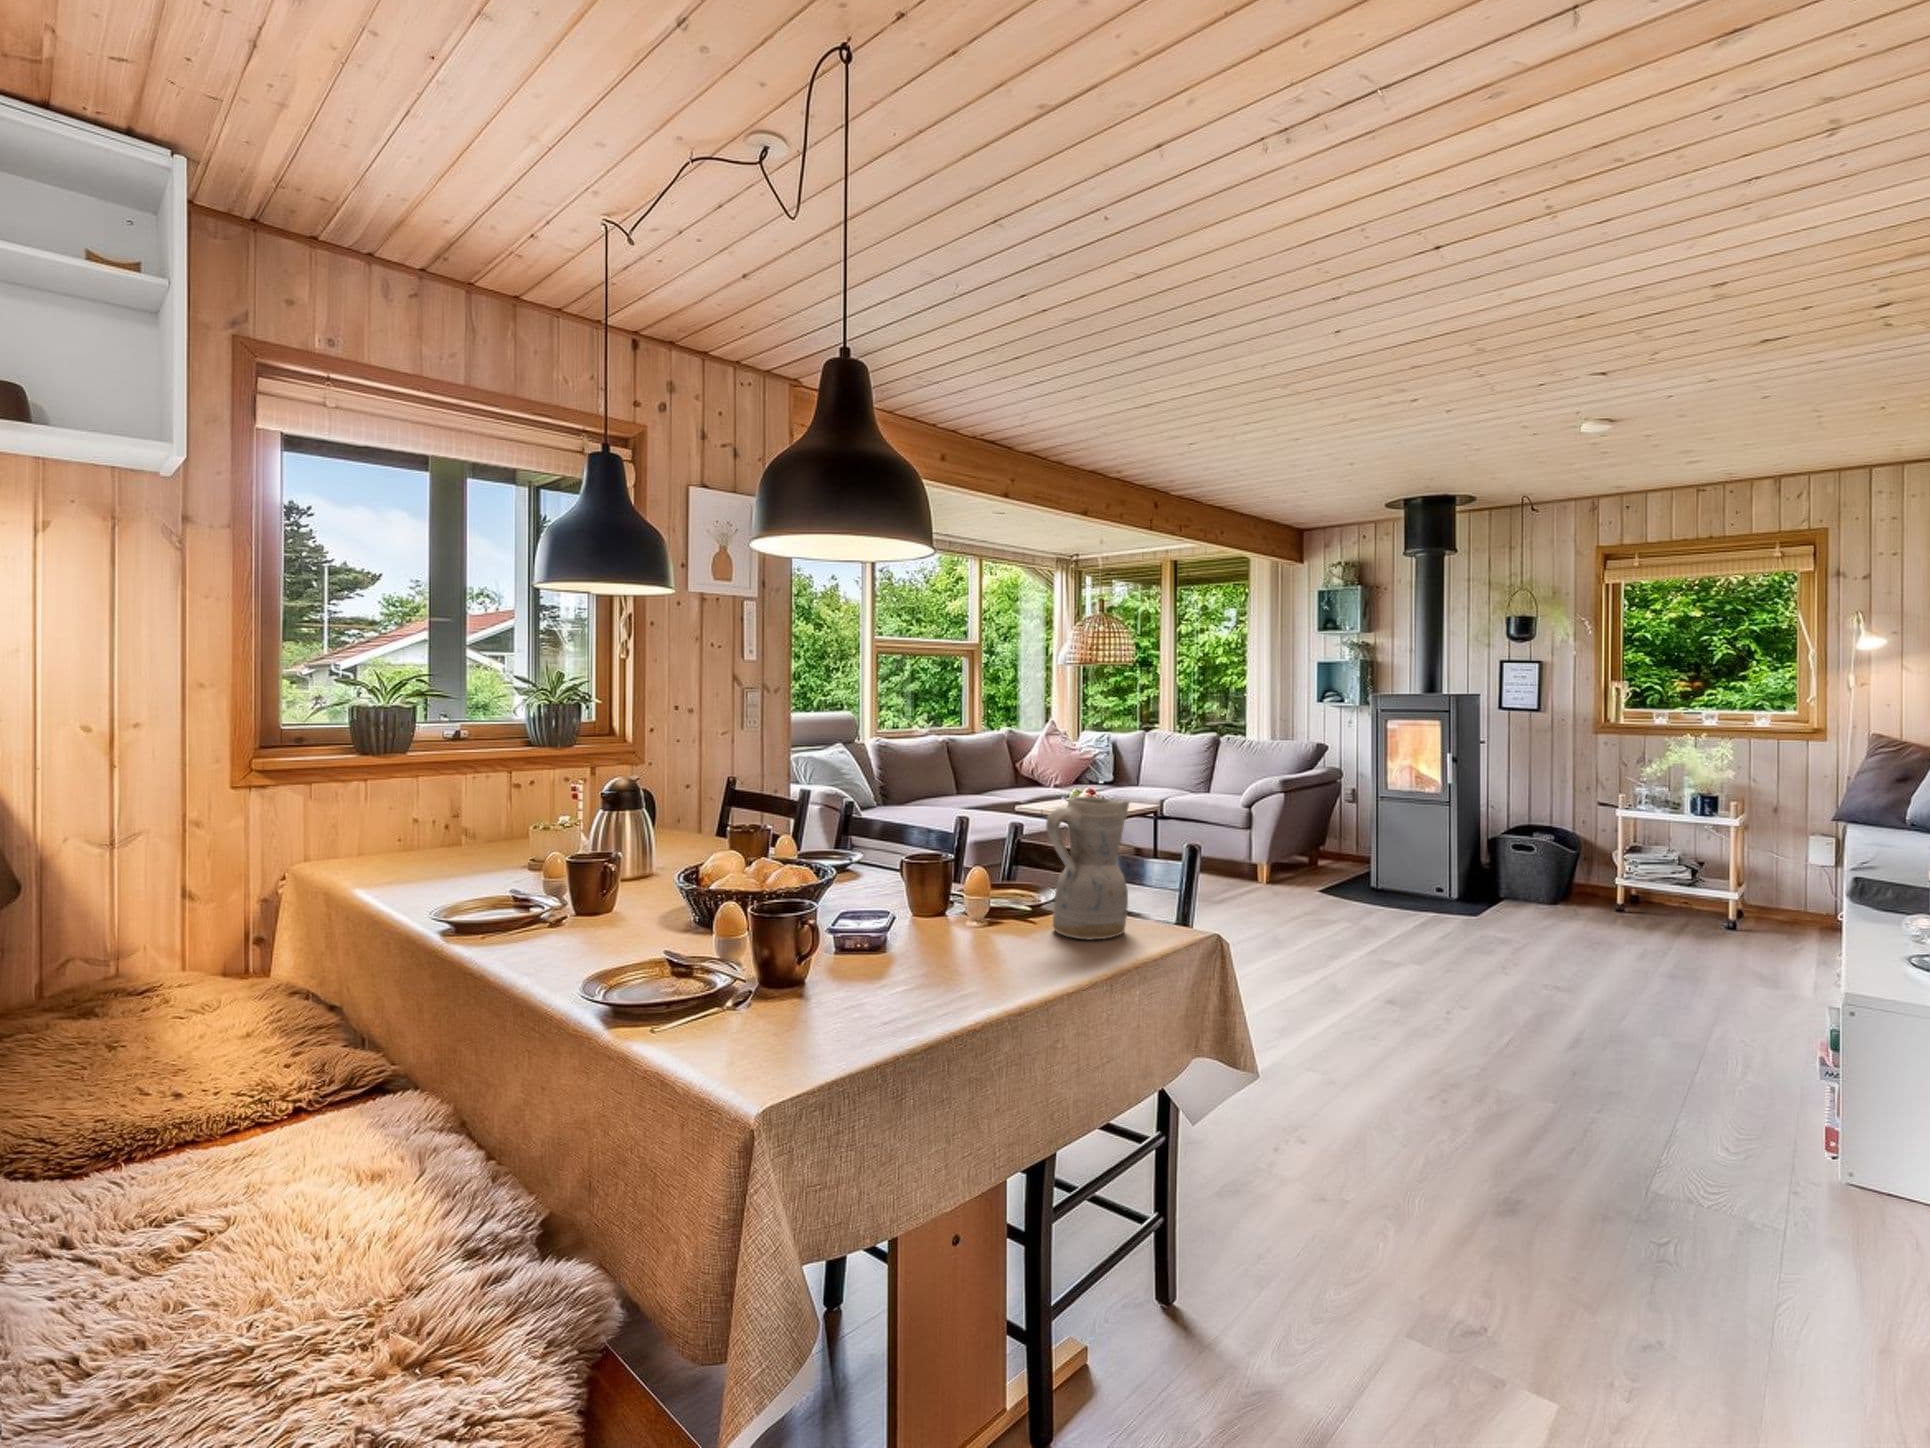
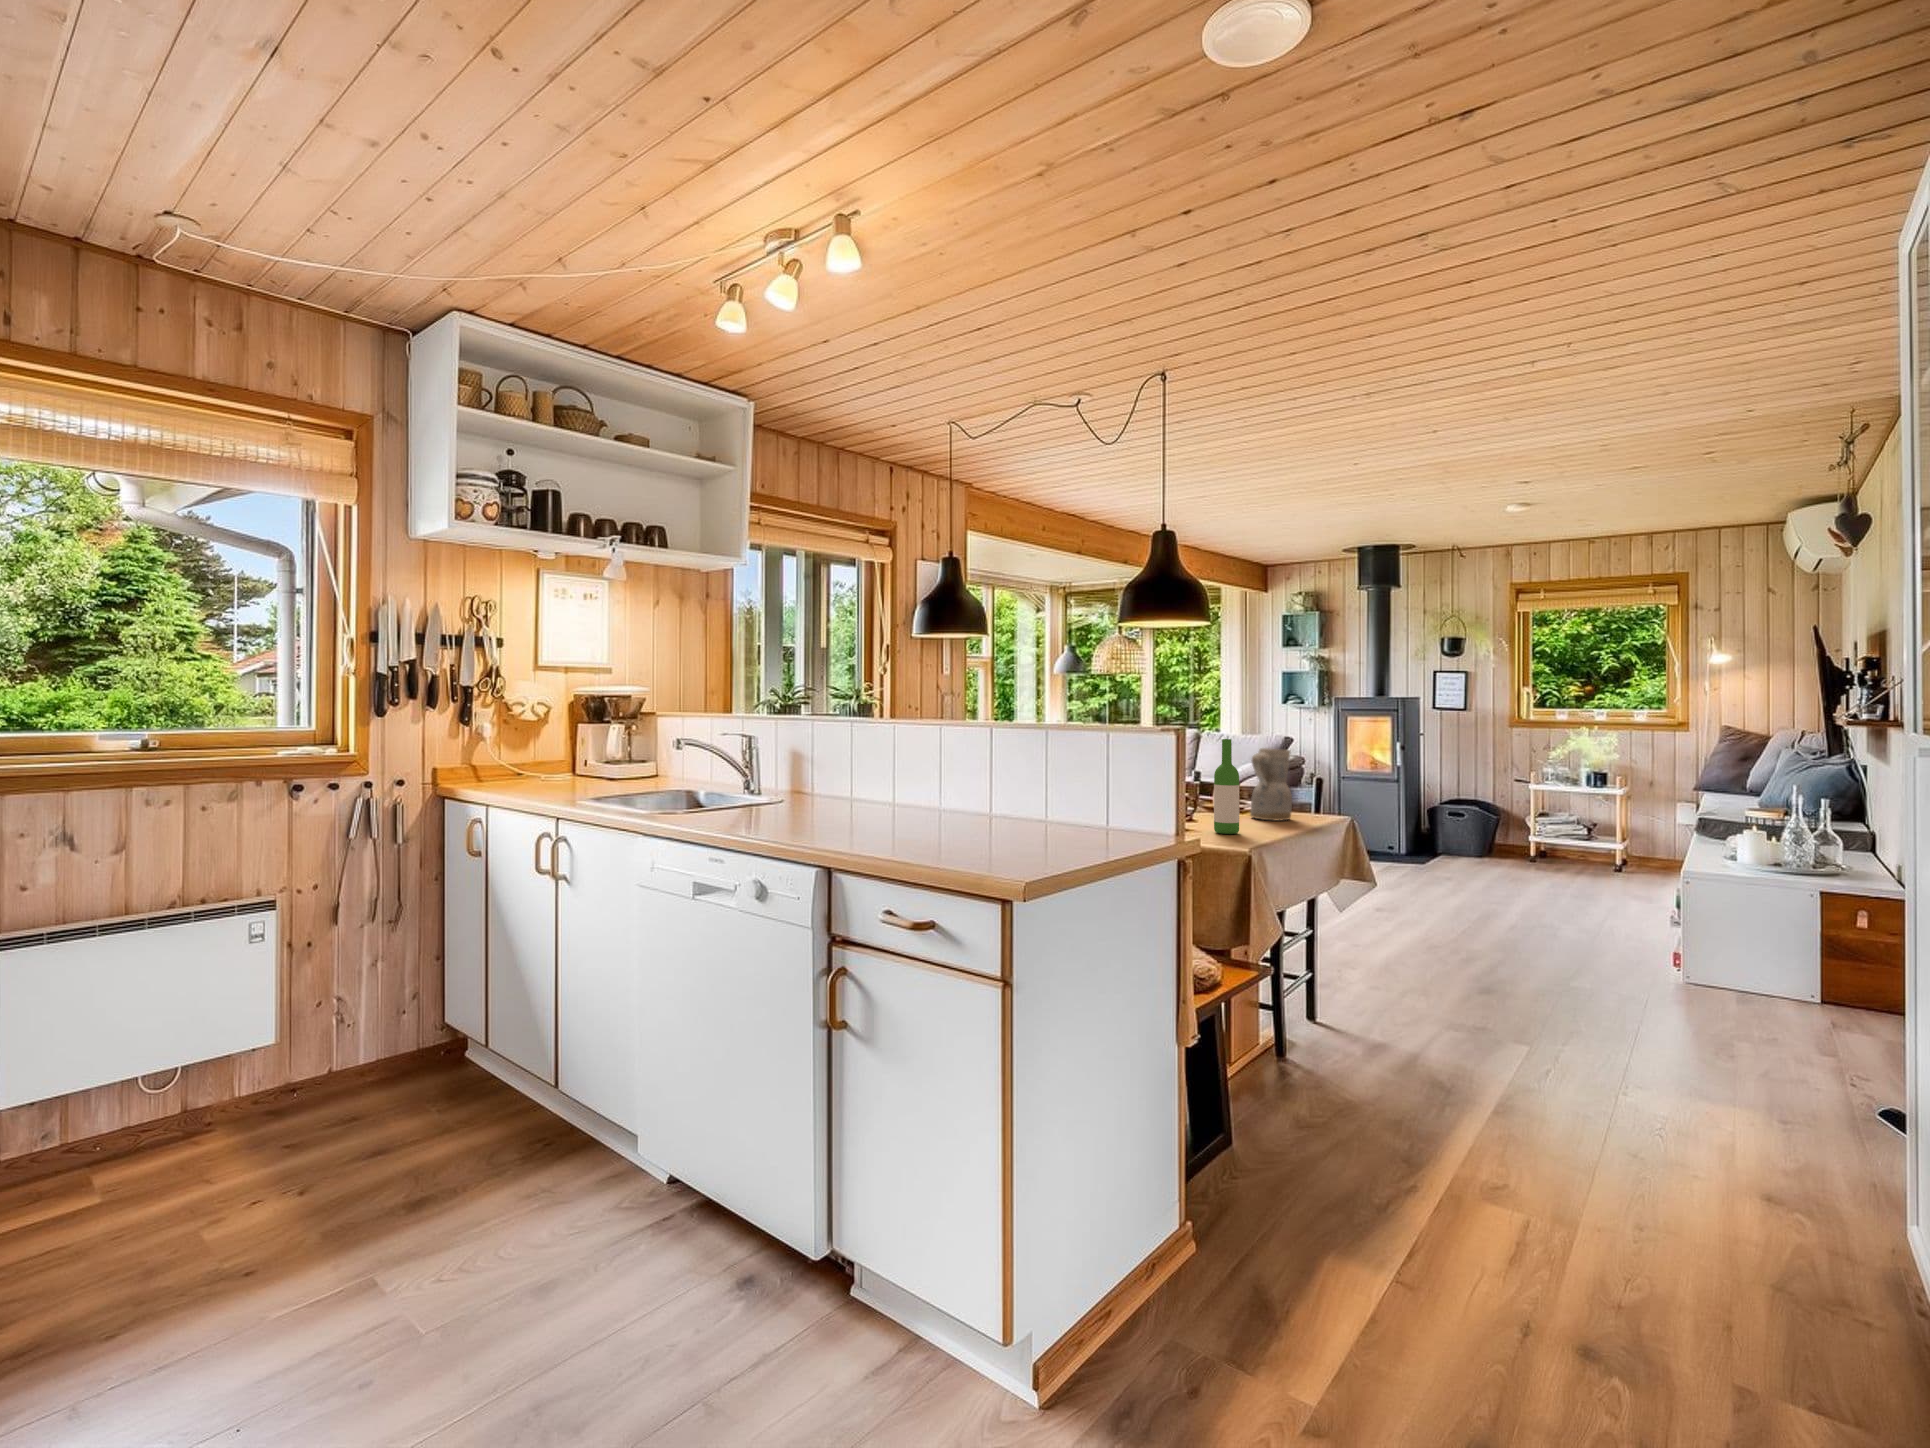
wine bottle: none [906,790,957,994] -> present [1214,739,1239,834]

